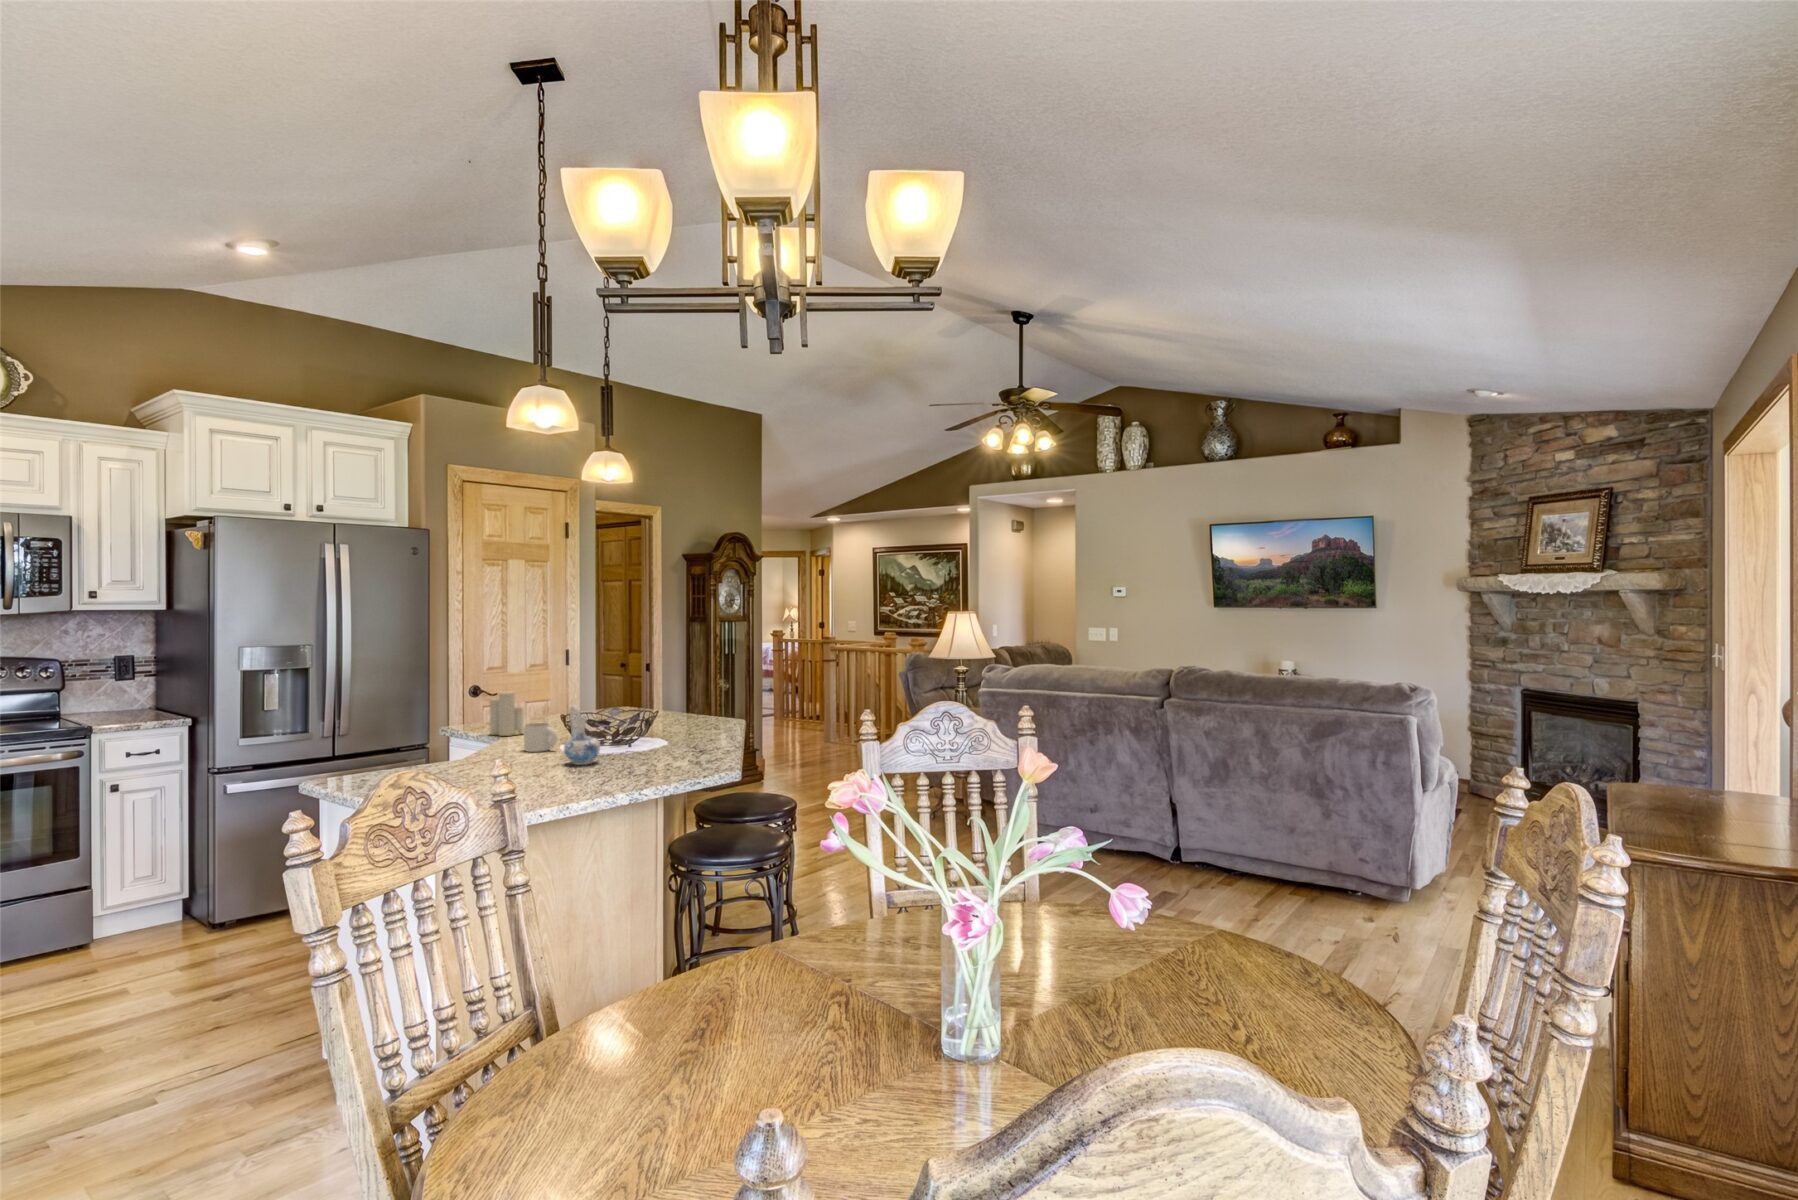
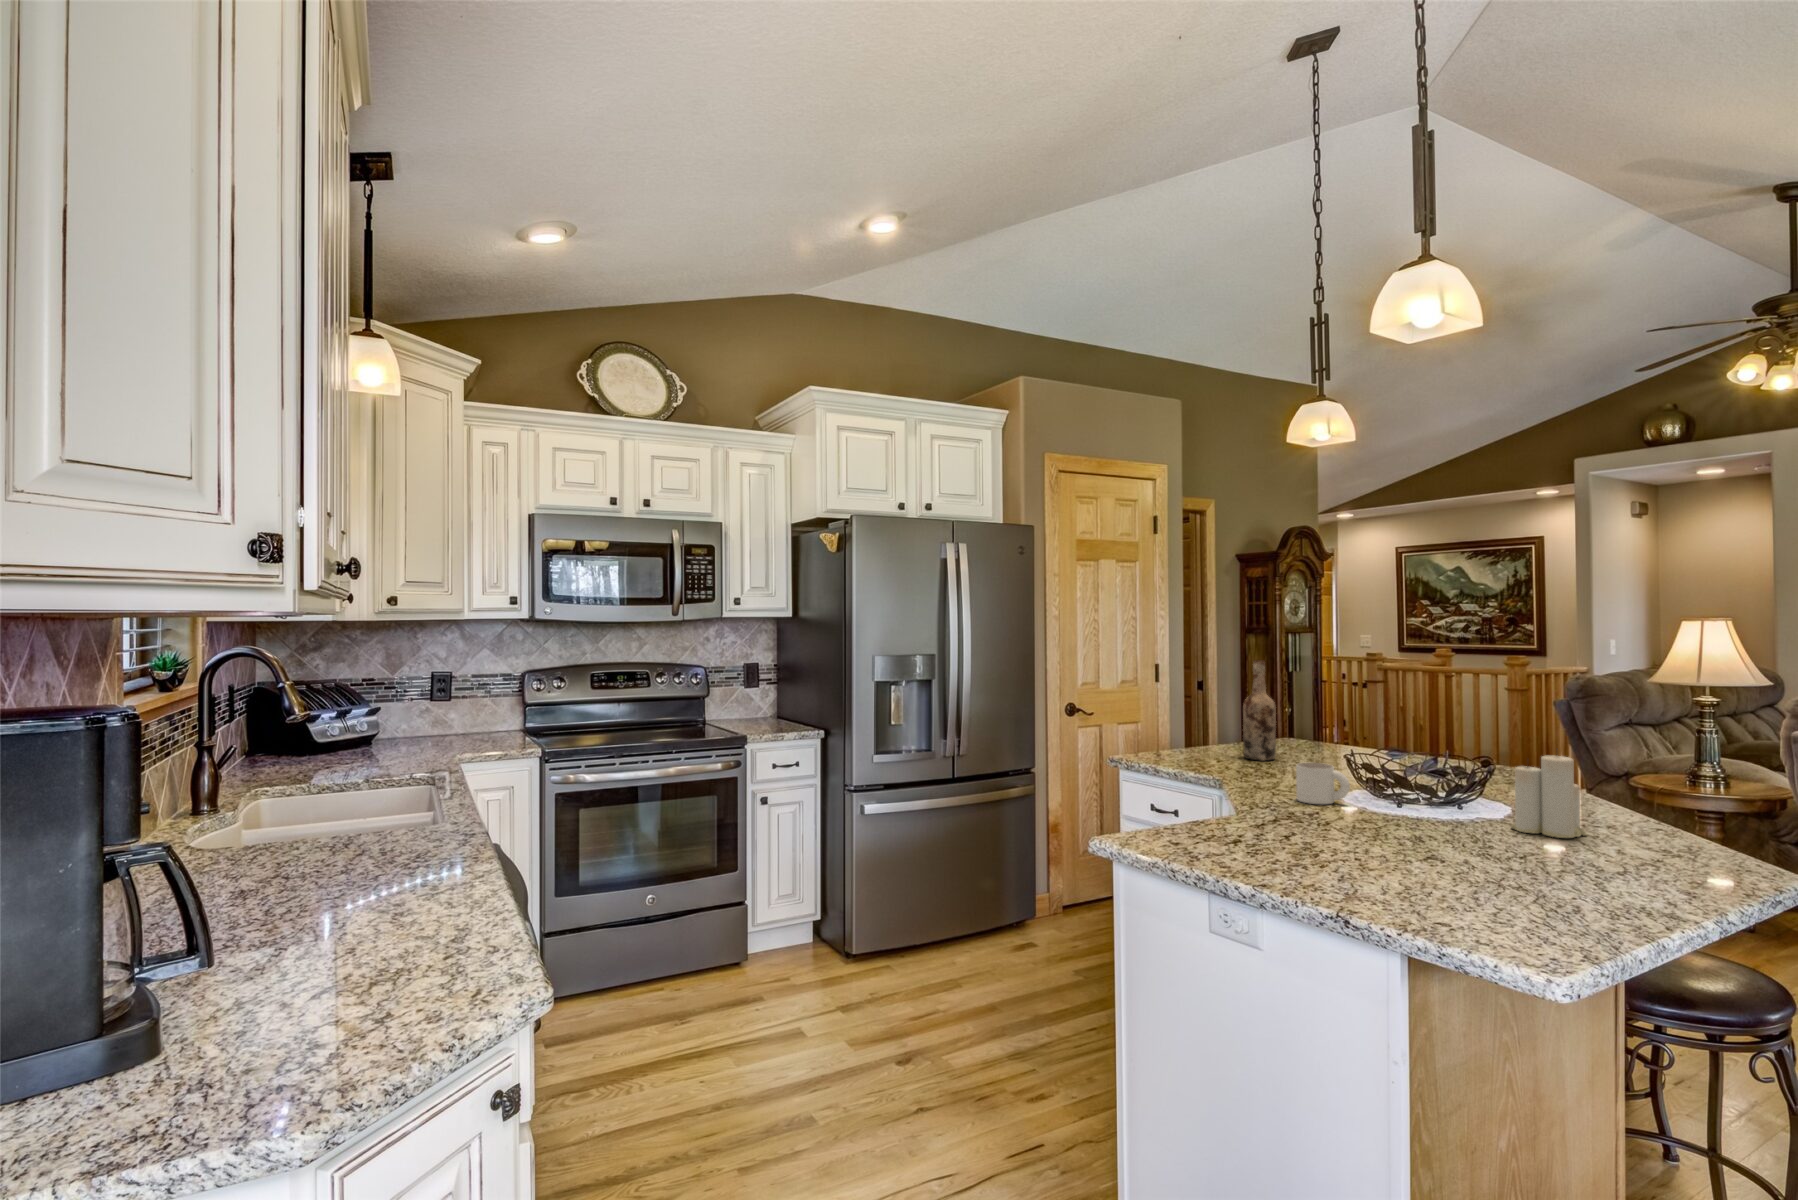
wine bottle: none [547,648,572,725] -> present [1243,660,1276,761]
candle: present [490,691,524,736] -> present [1511,756,1586,838]
ceramic pitcher: present [564,705,600,765] -> none [1409,744,1469,835]

